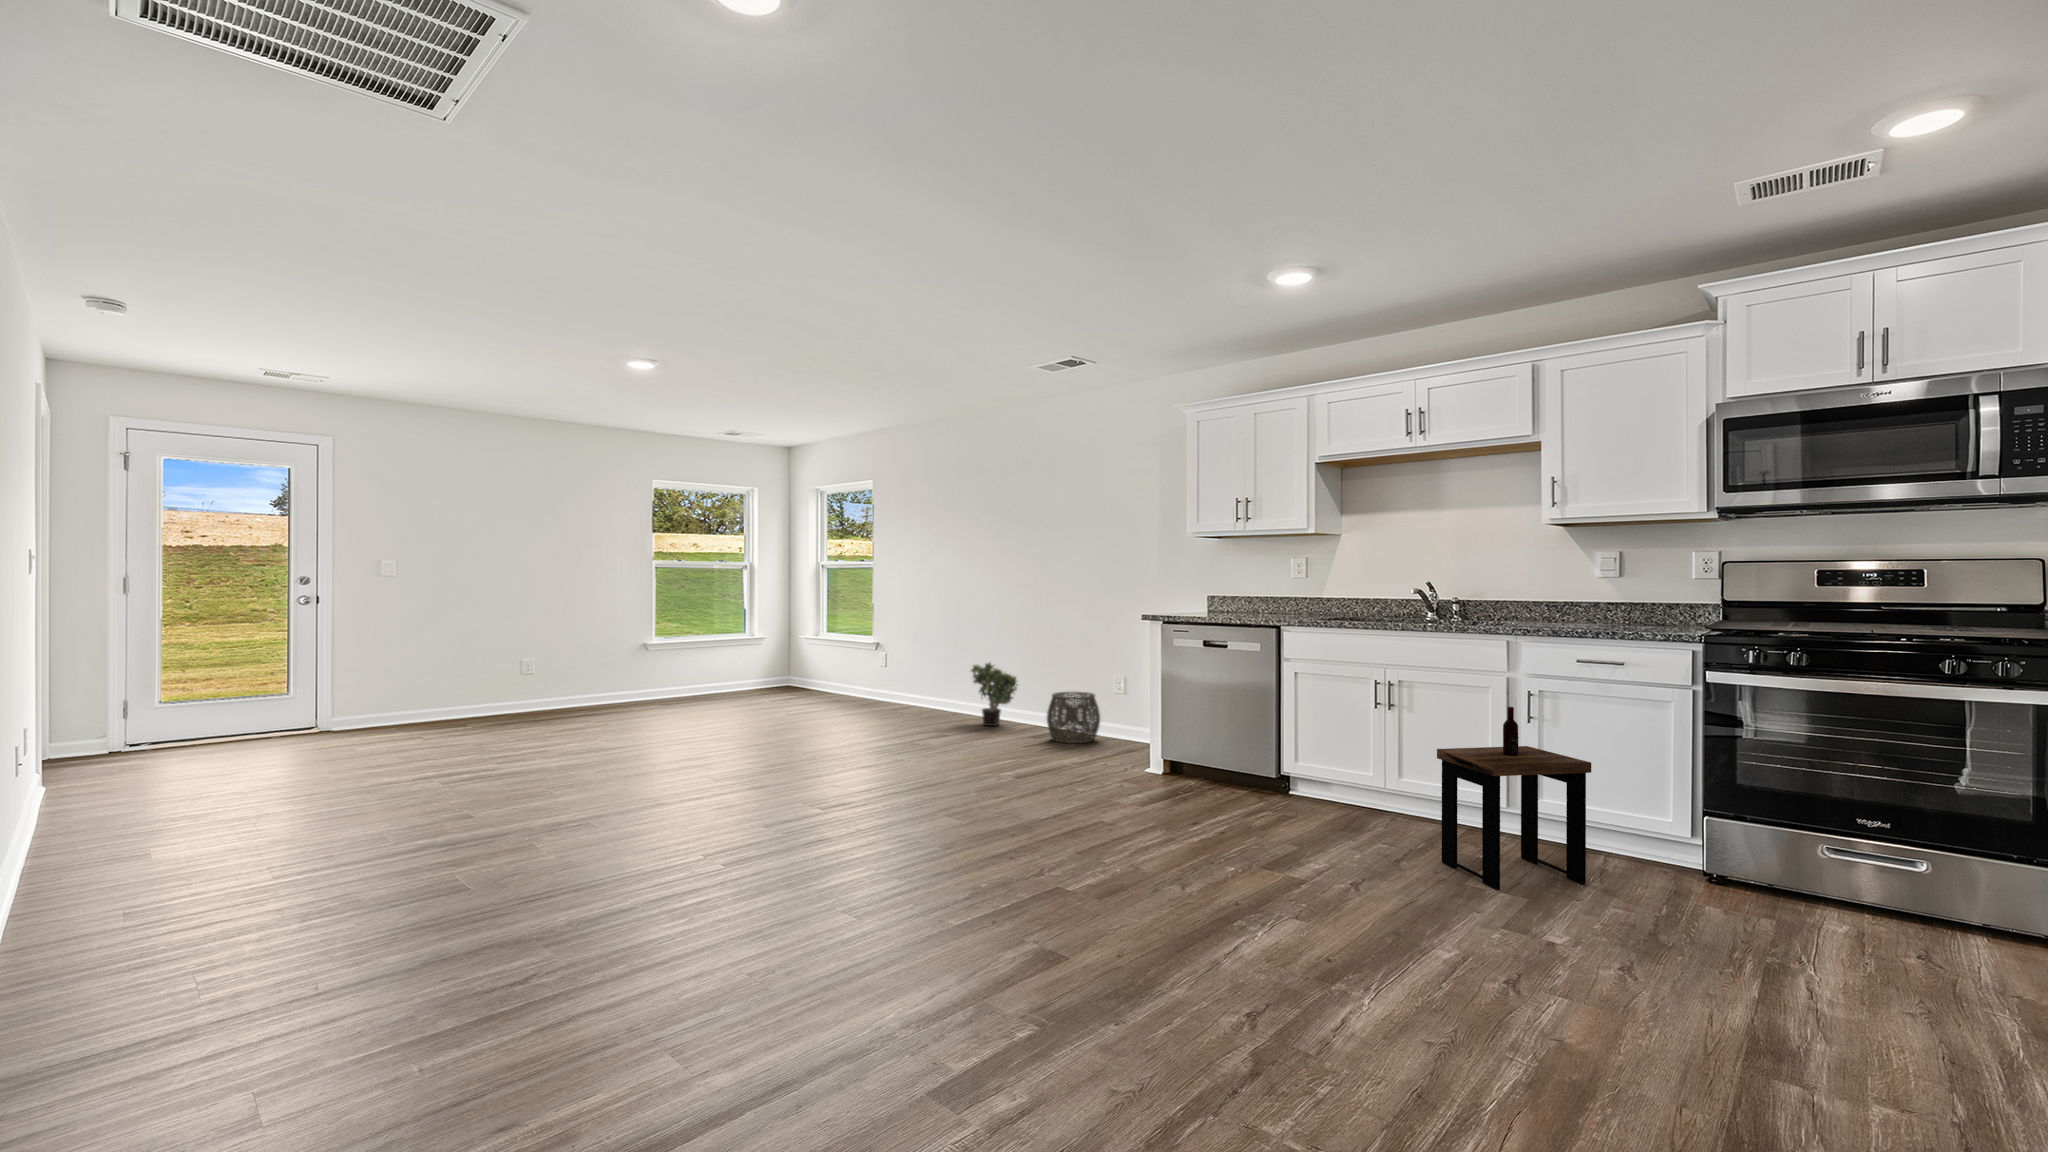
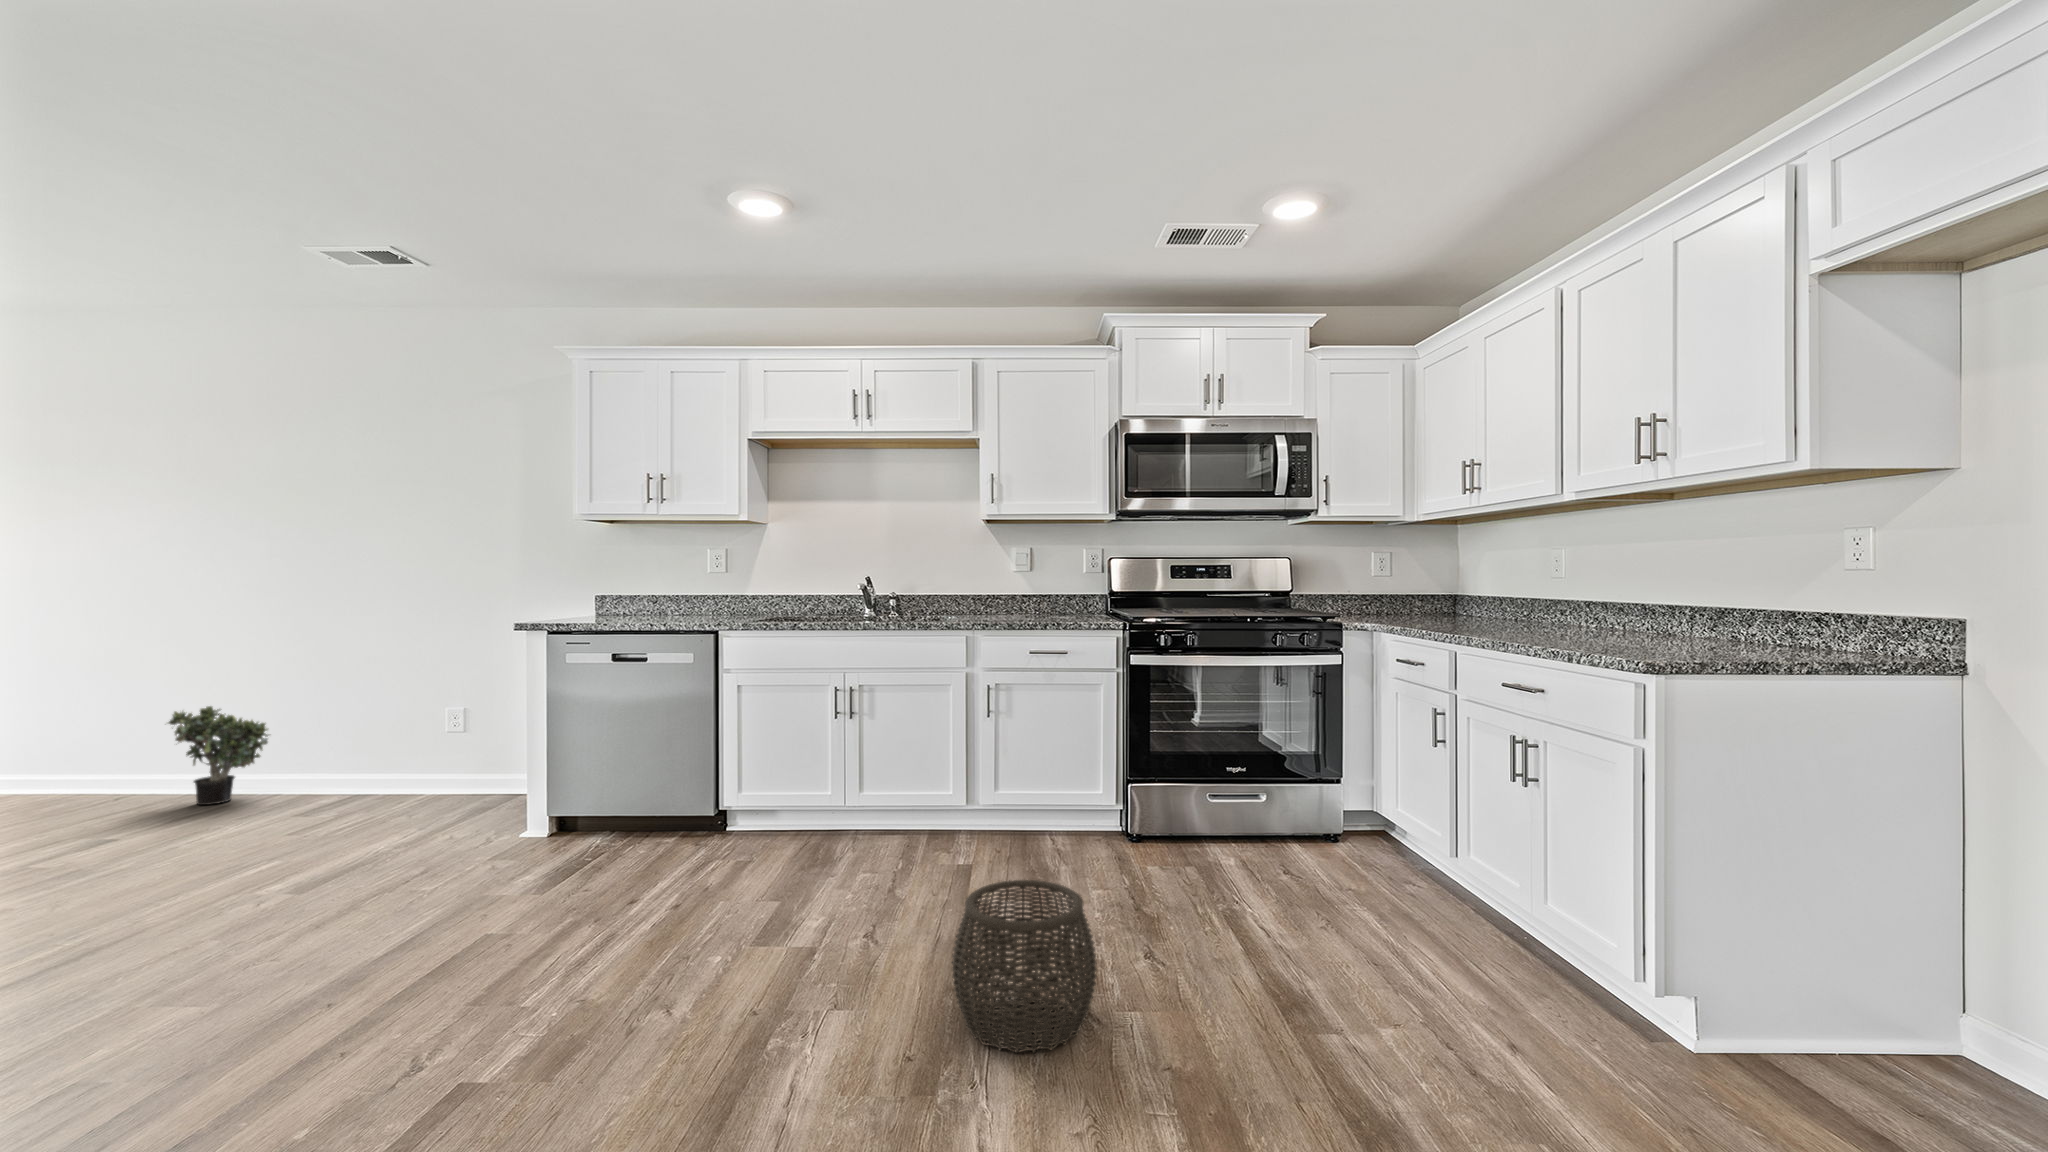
woven basket: present [1047,692,1100,743] -> present [952,880,1097,1053]
side table: present [1437,707,1591,890] -> none [925,705,1060,898]

